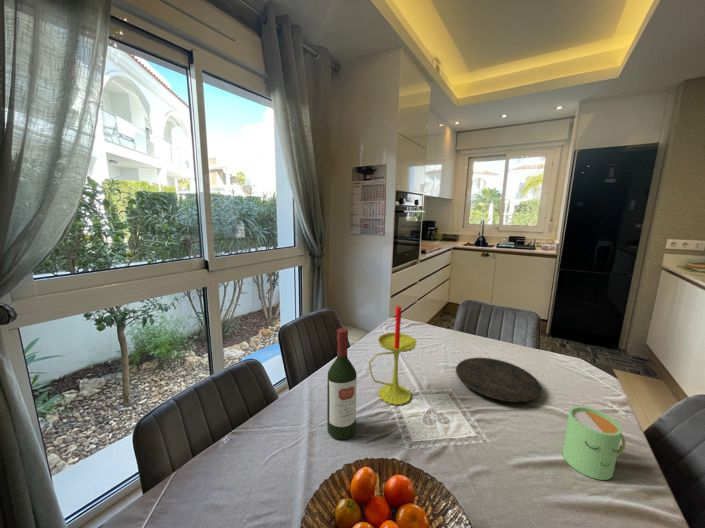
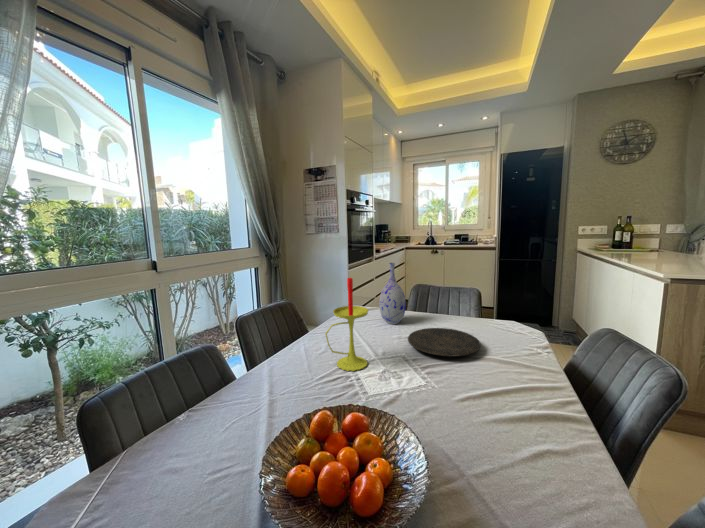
vase: none [425,280,454,345] -> present [379,263,406,324]
wine bottle: present [327,328,357,439] -> none [285,294,315,402]
mug: present [562,406,626,480] -> none [497,345,544,401]

